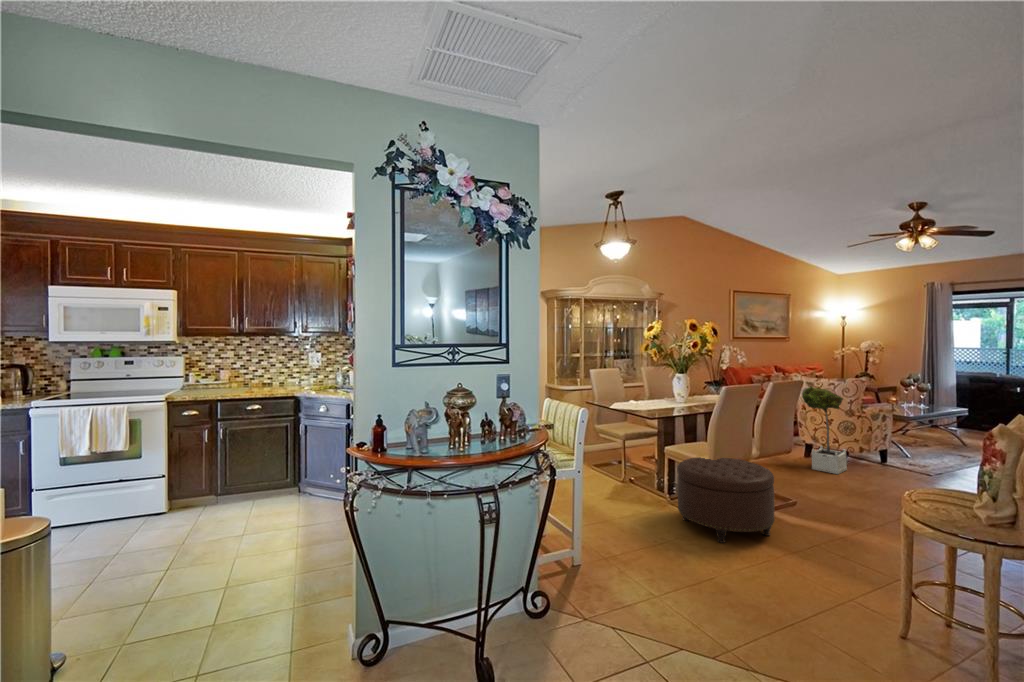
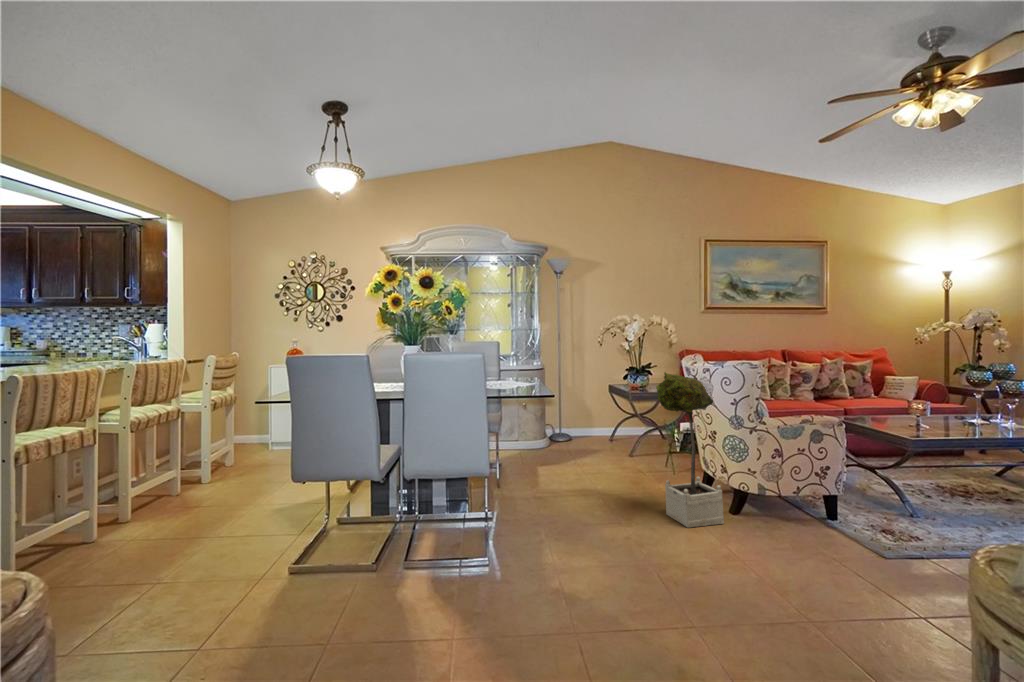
ottoman: present [677,457,775,543] -> none [217,461,366,592]

